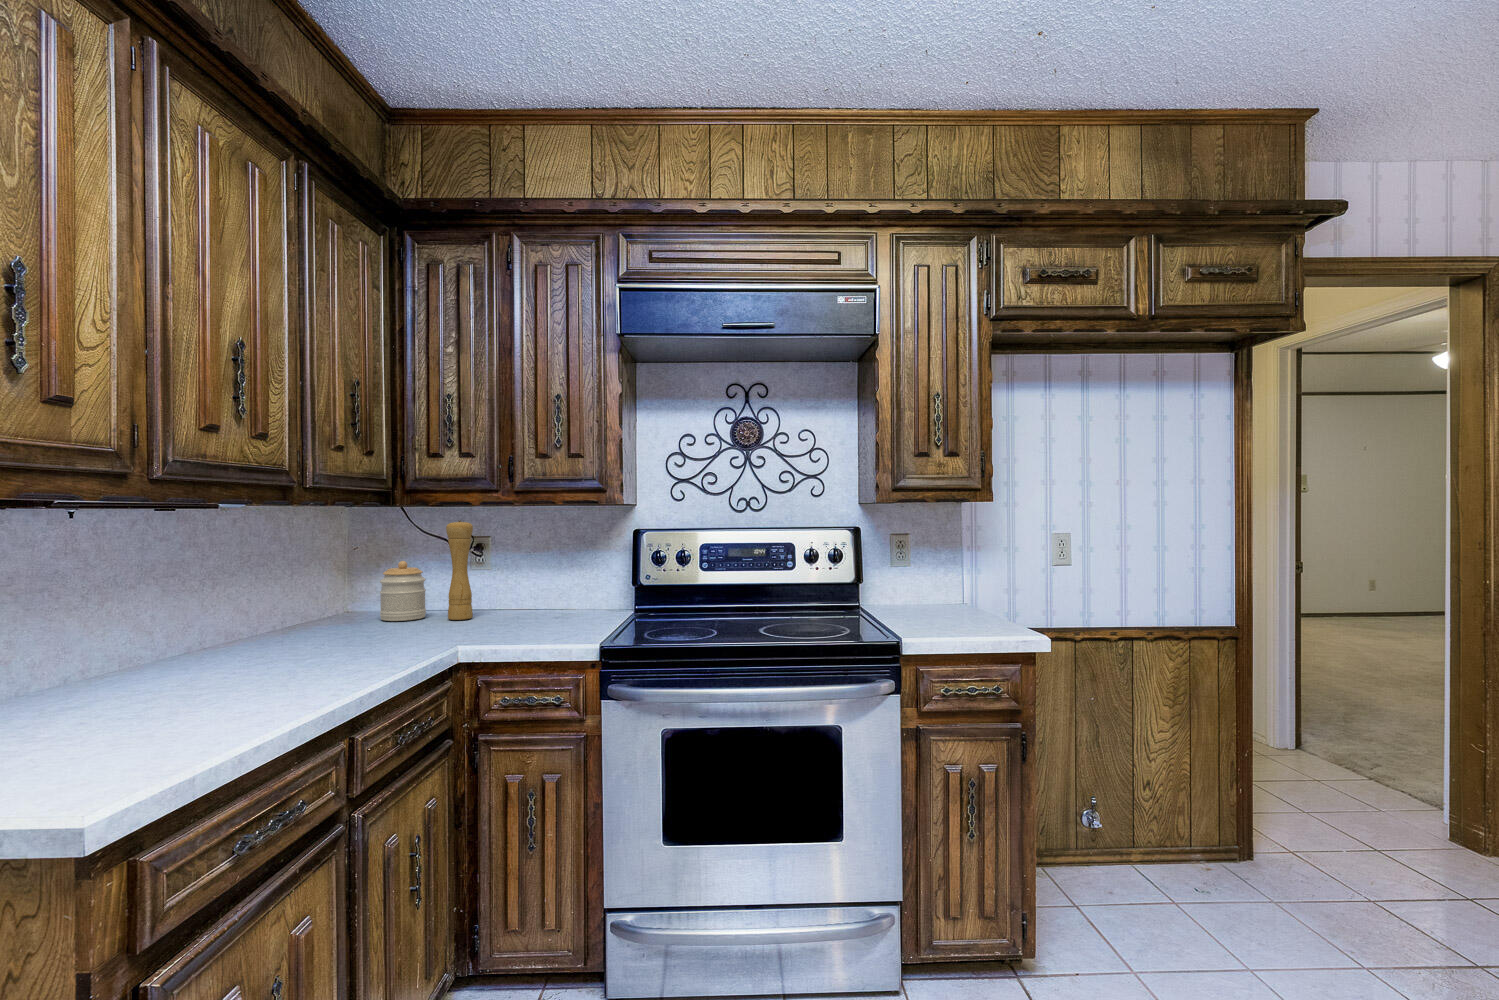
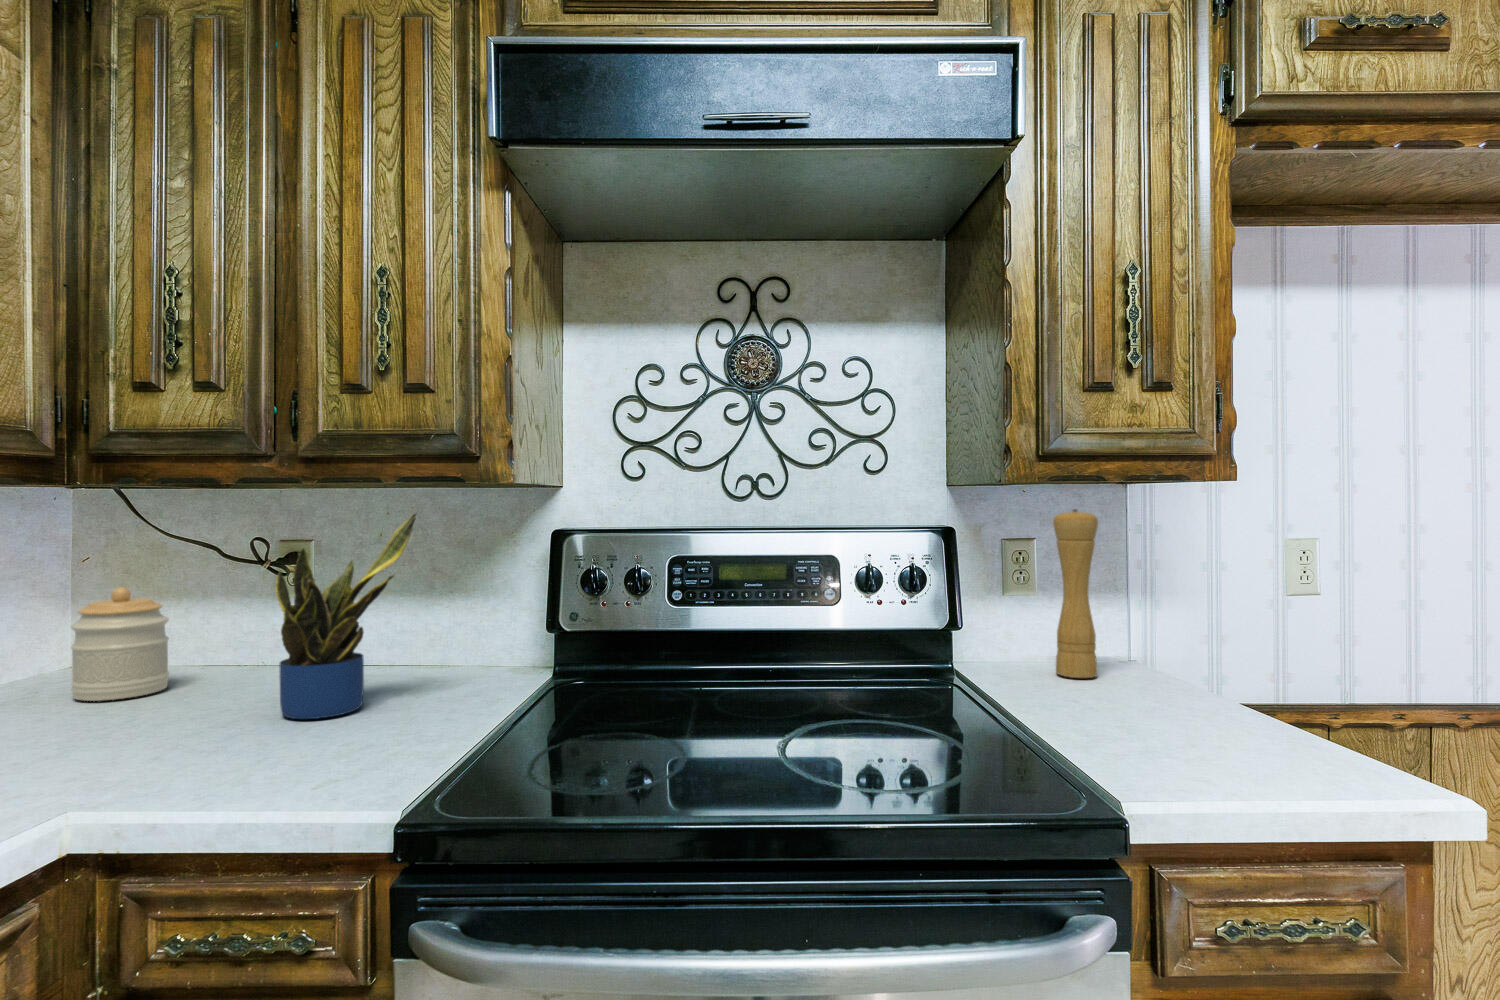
pepper mill: present [446,520,473,620] -> present [1053,509,1098,678]
potted plant: none [498,520,568,626] -> present [275,514,416,719]

